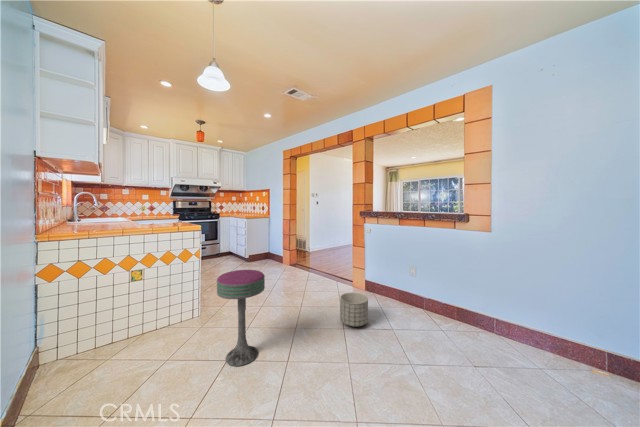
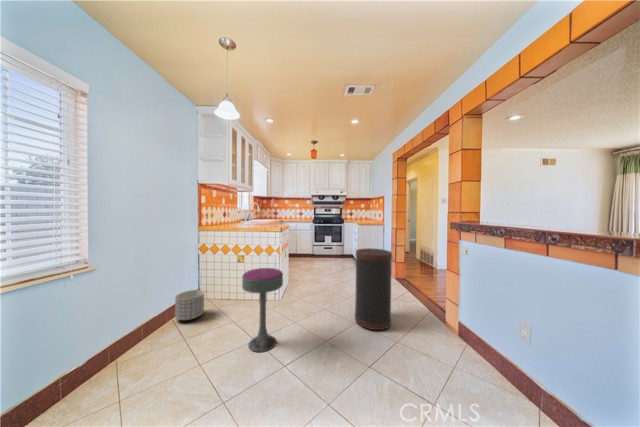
trash can: none [297,237,328,306] -> present [355,248,392,330]
planter: present [340,293,368,327] -> present [175,290,204,320]

